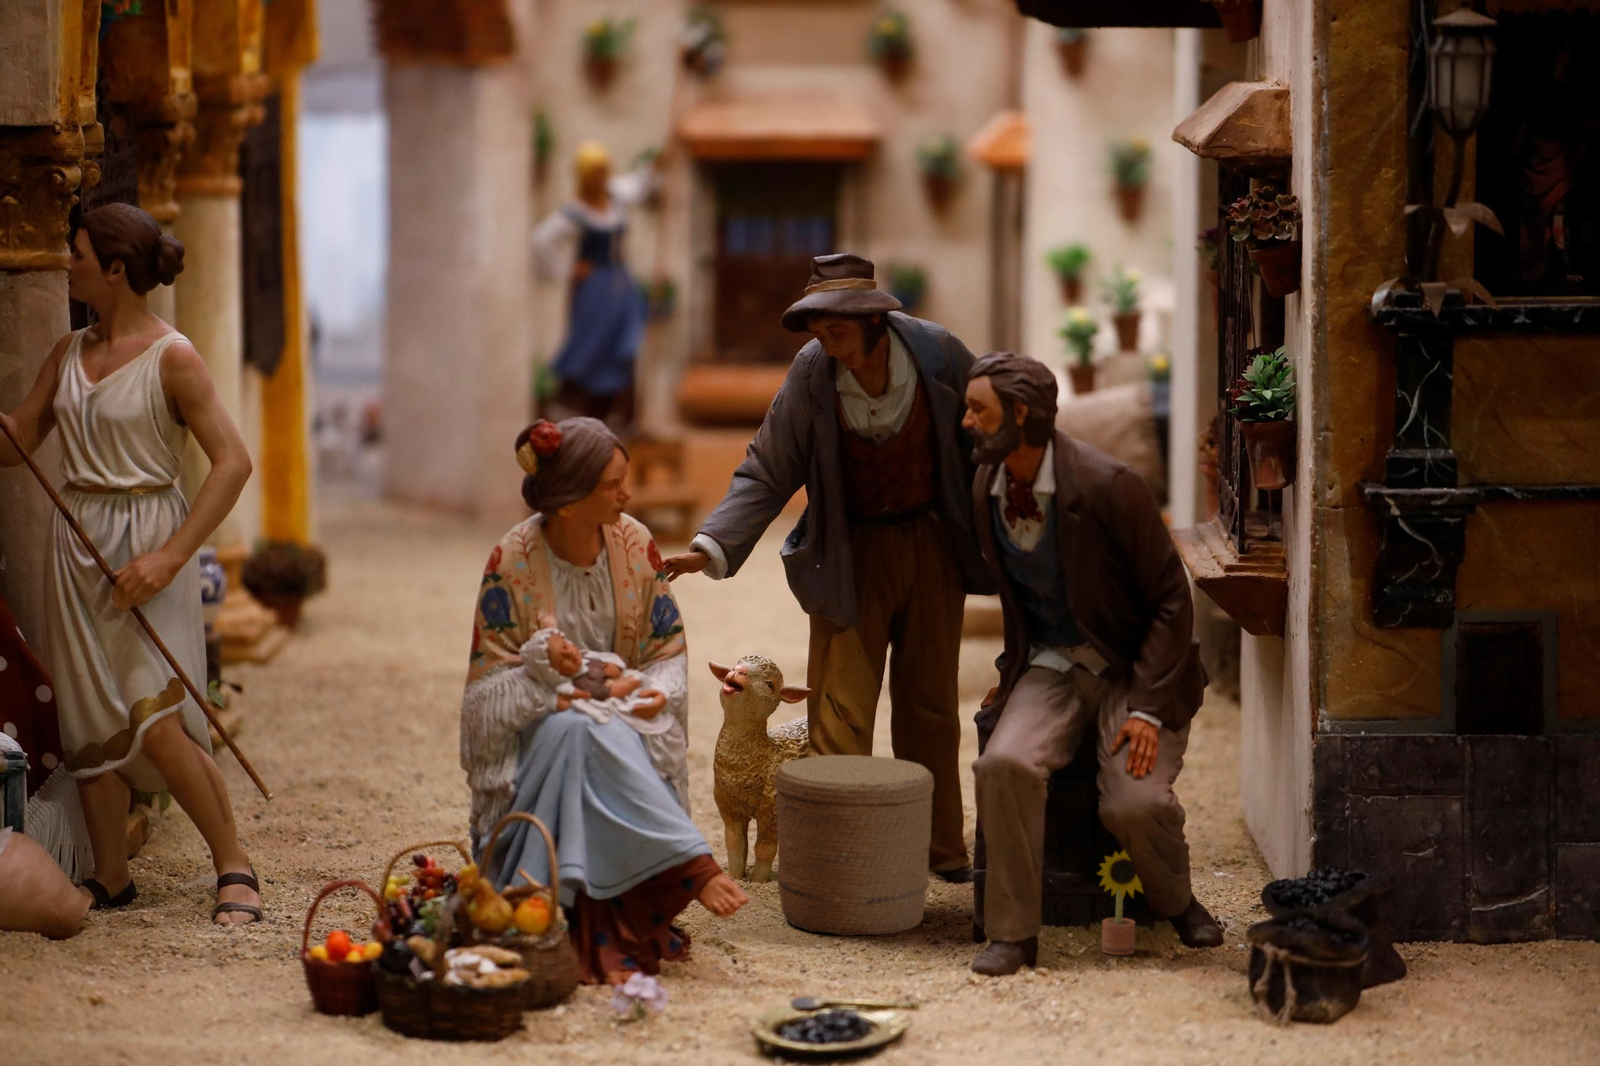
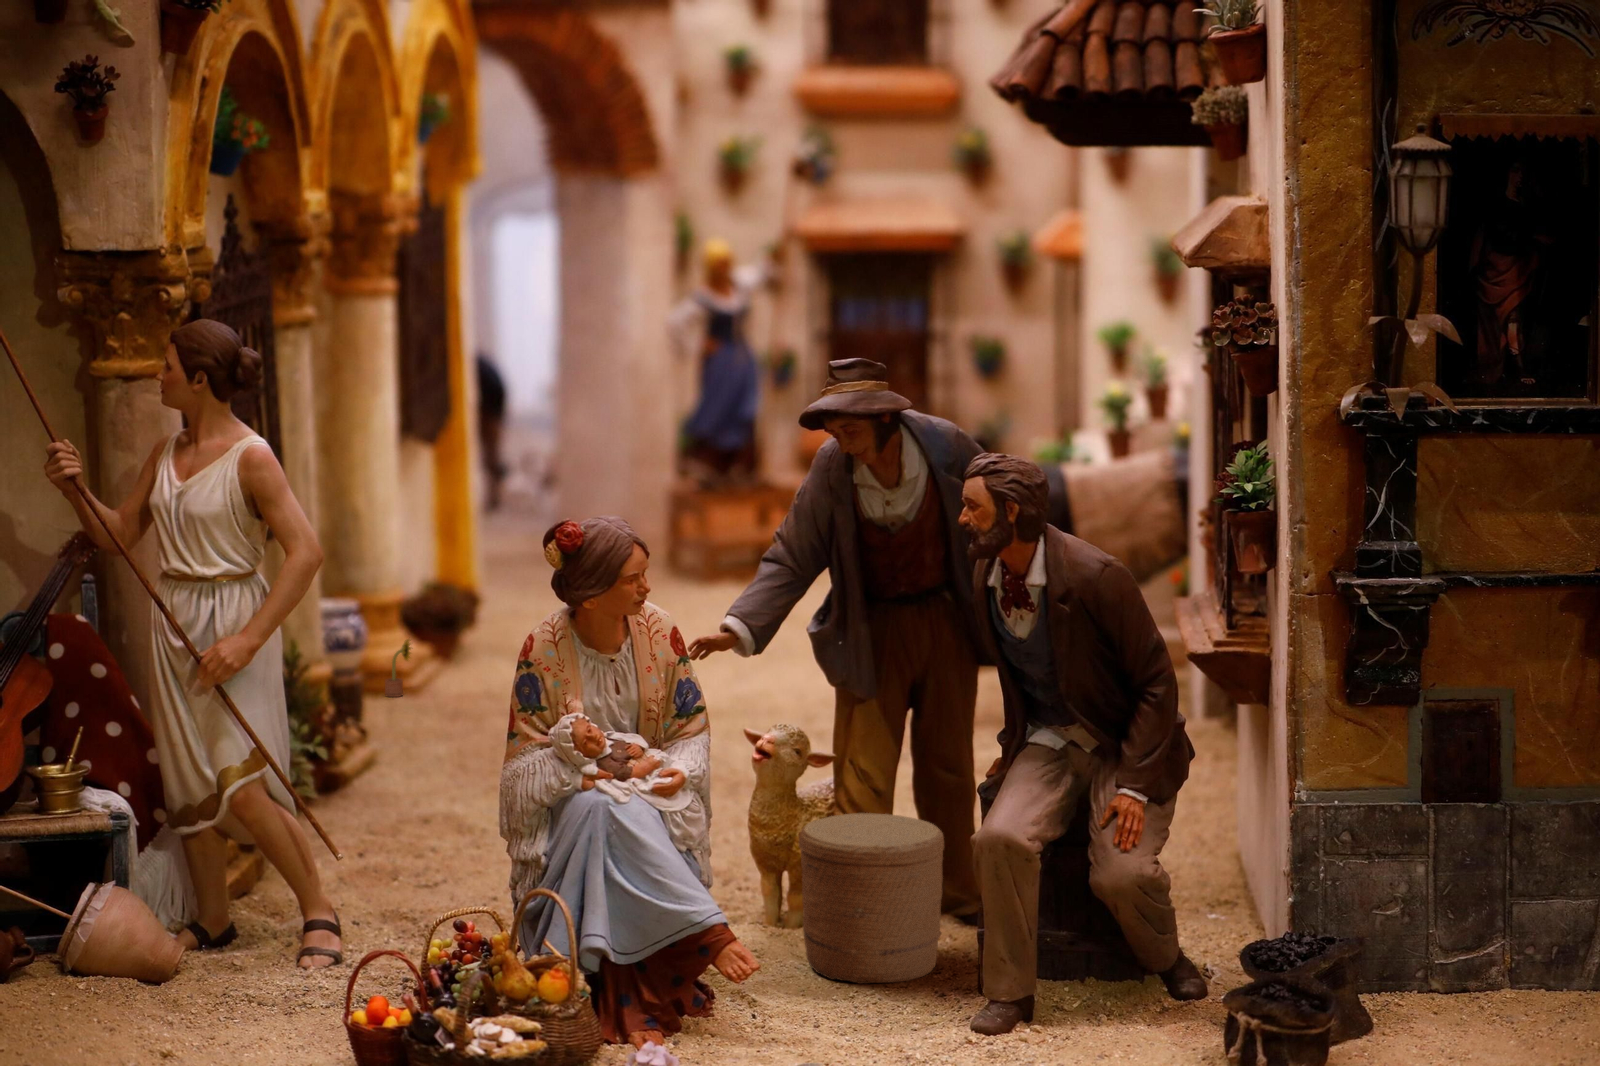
decorative plant: present [1098,851,1143,955] -> present [385,639,411,697]

